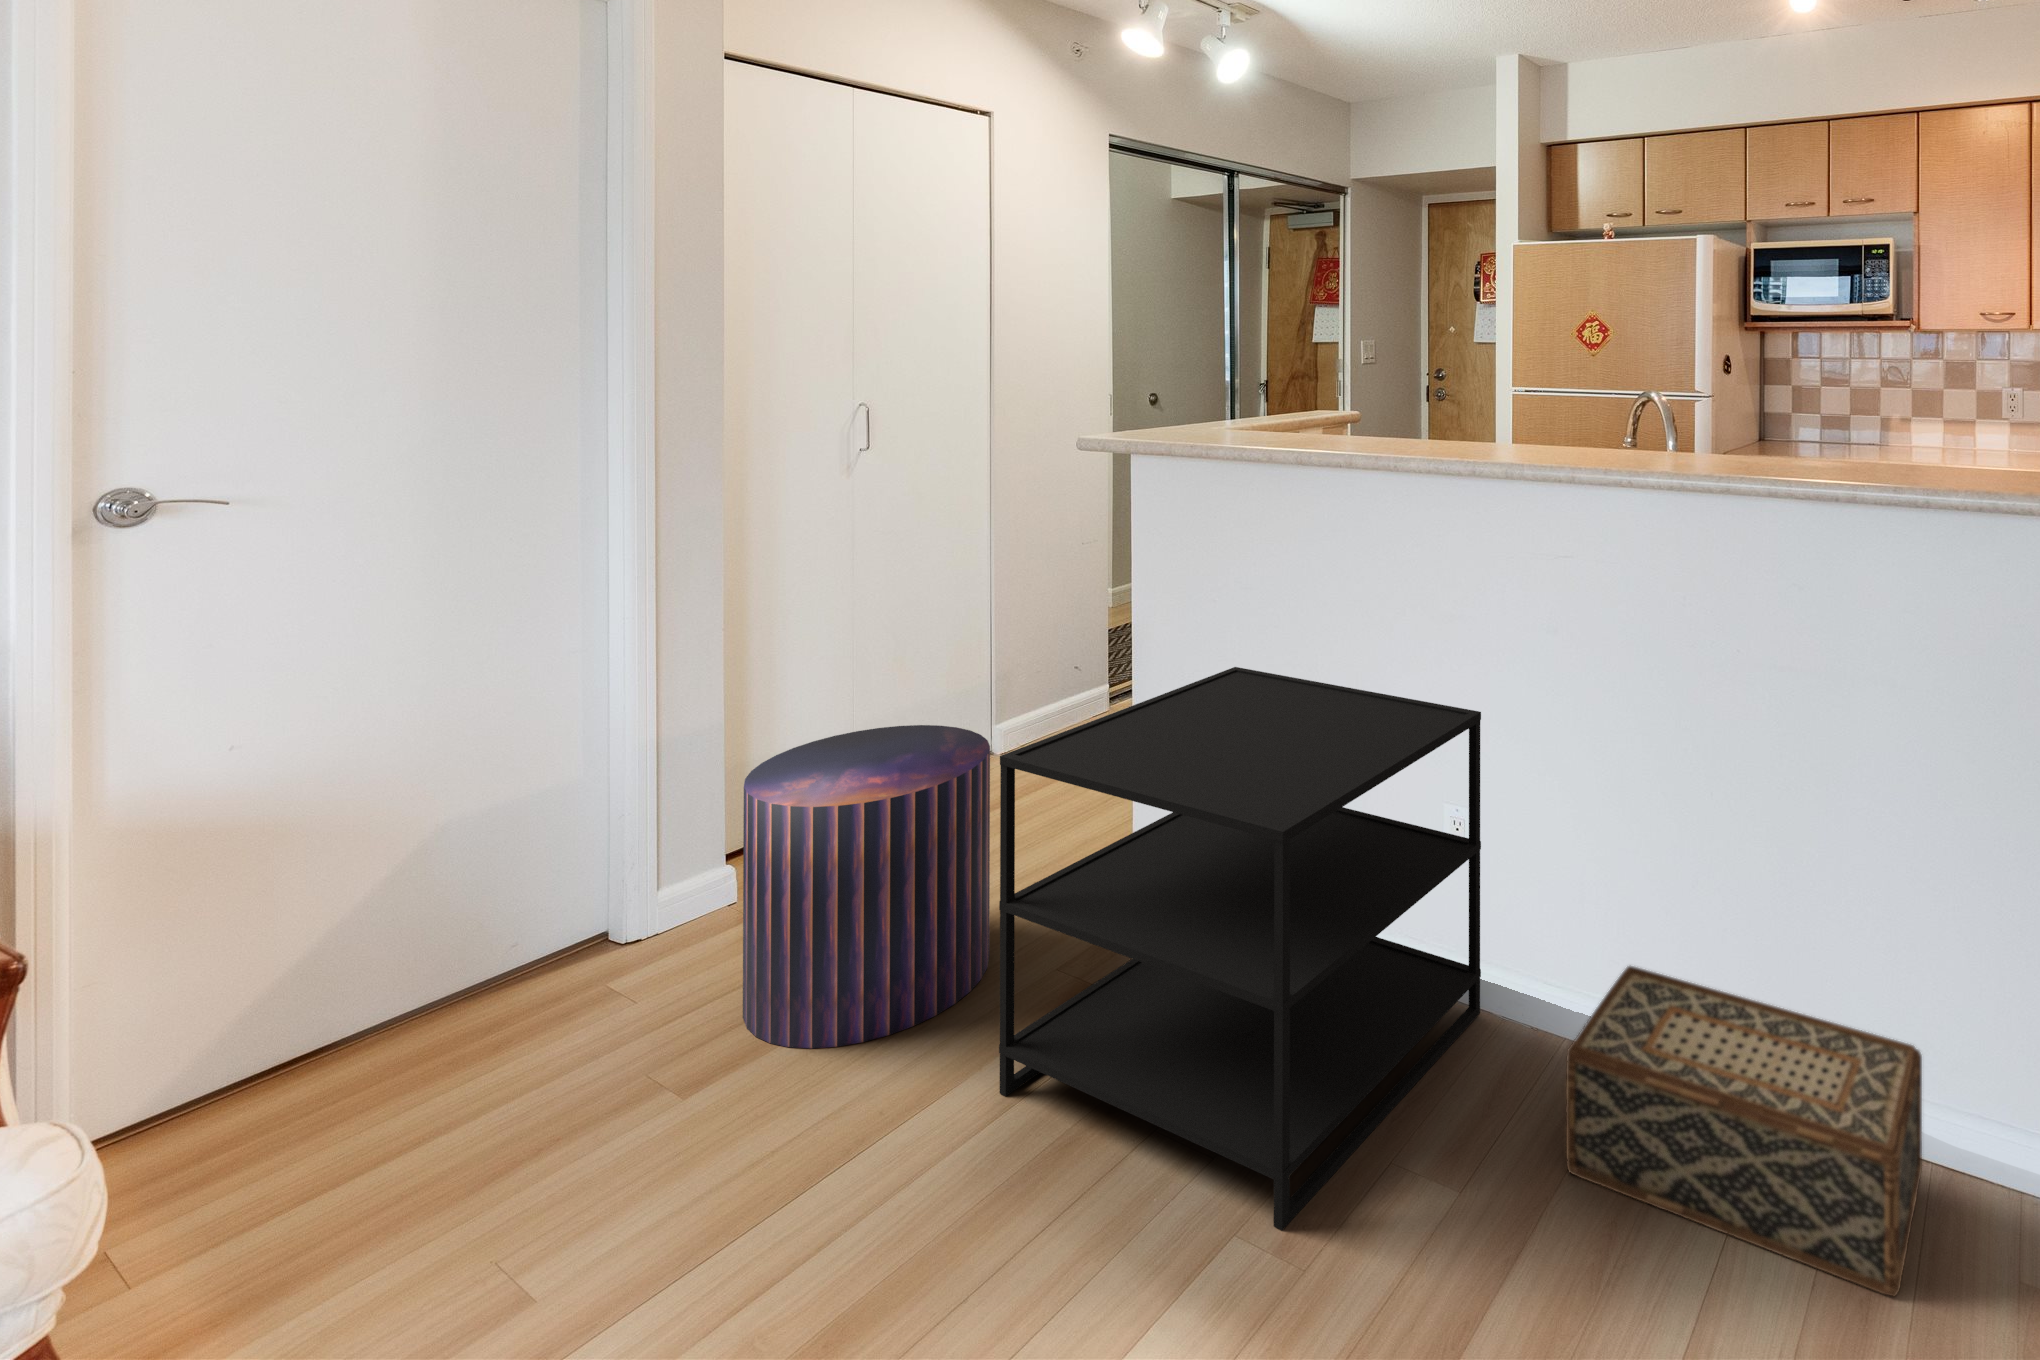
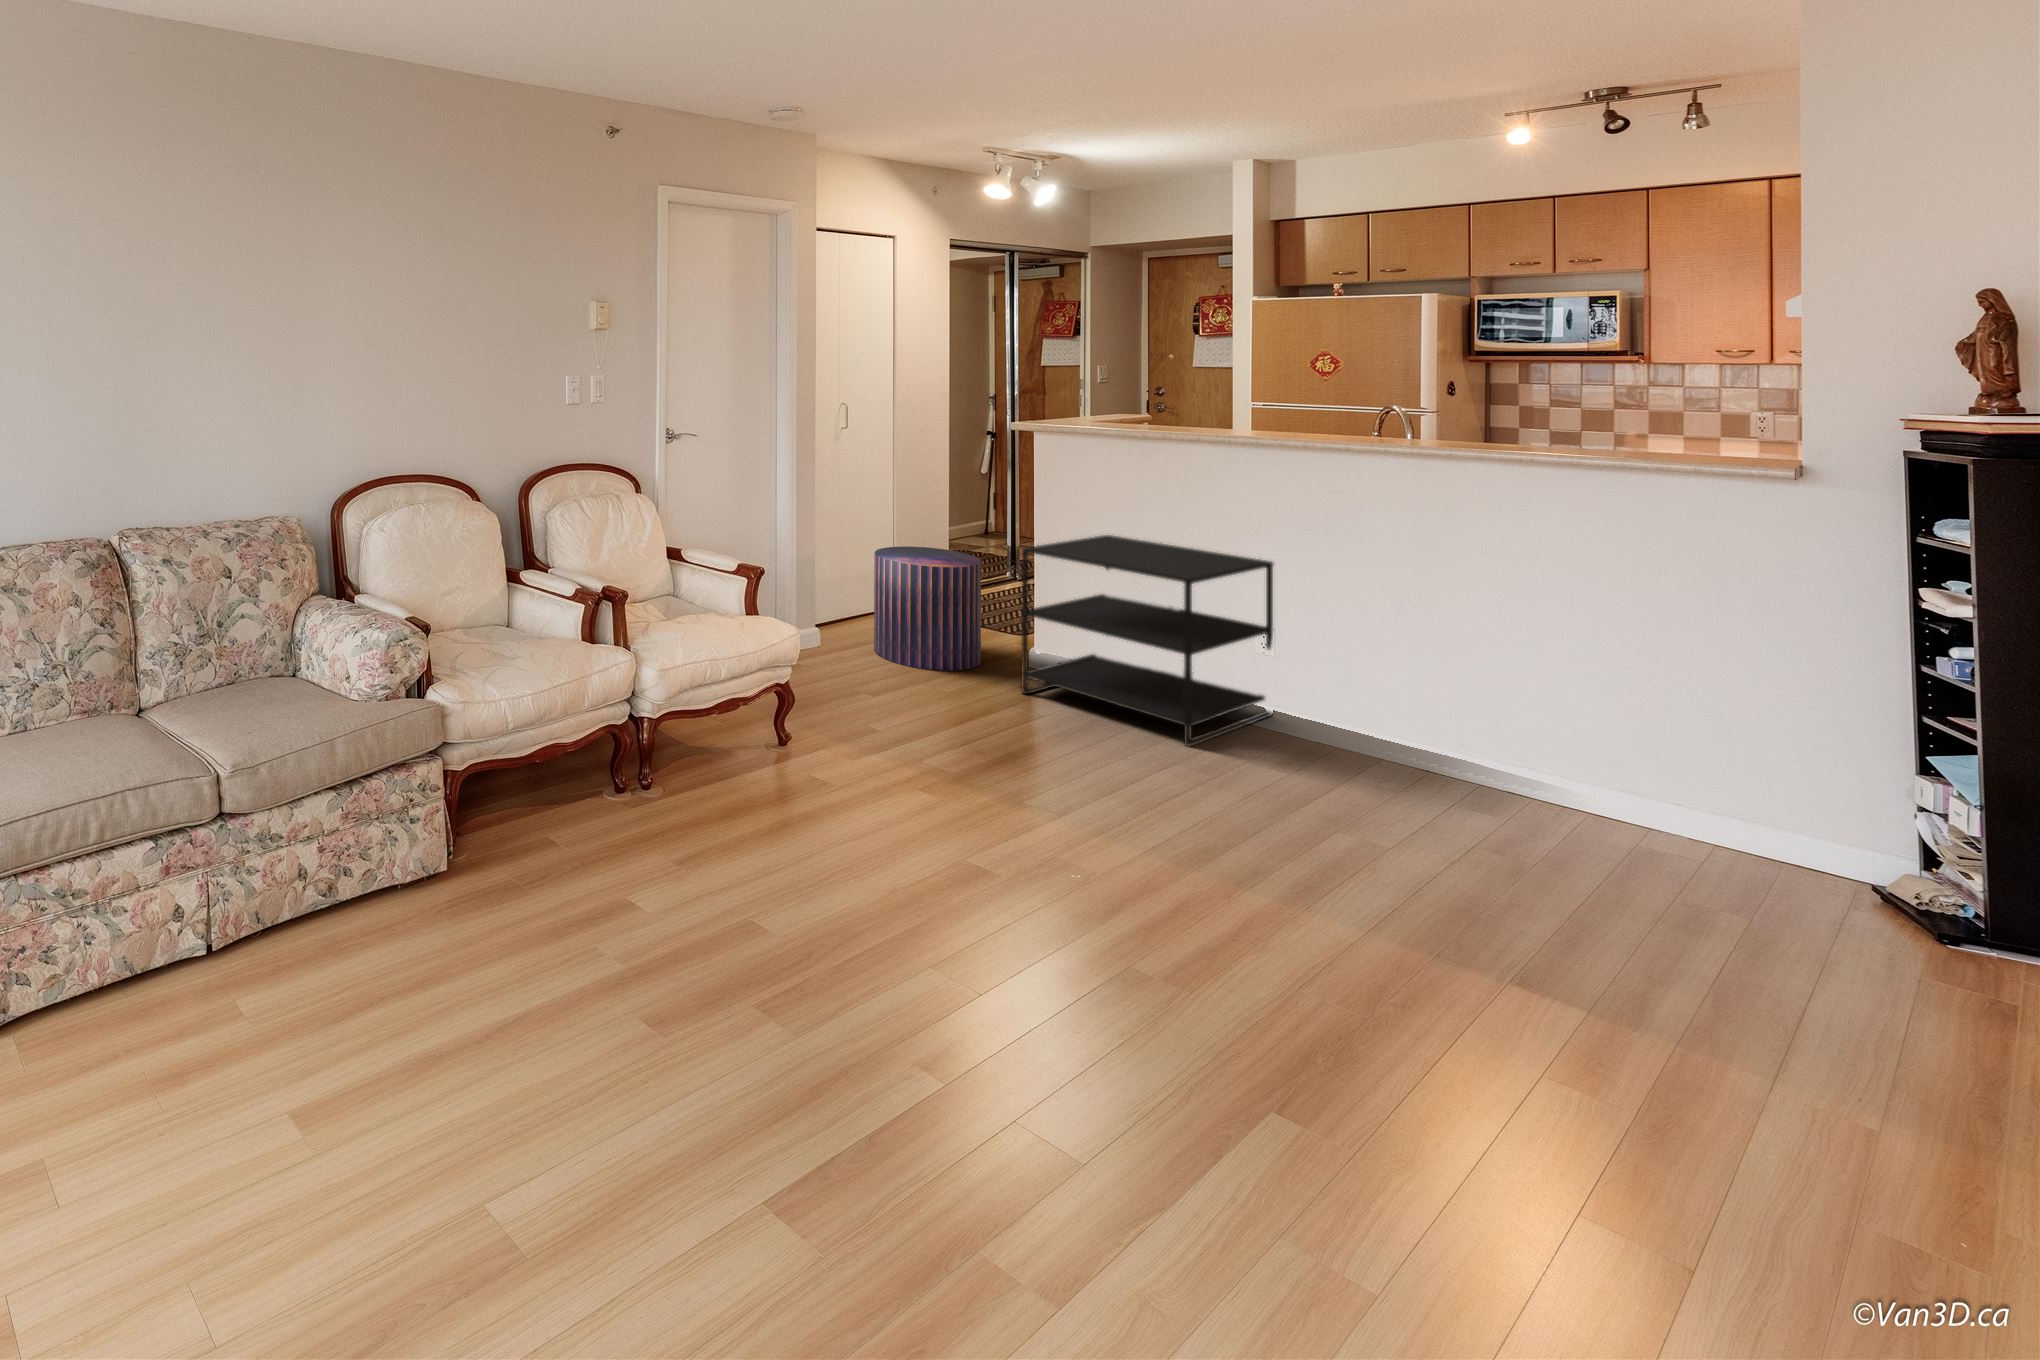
woven basket: present [1566,966,1922,1296] -> none [1339,690,1571,820]

